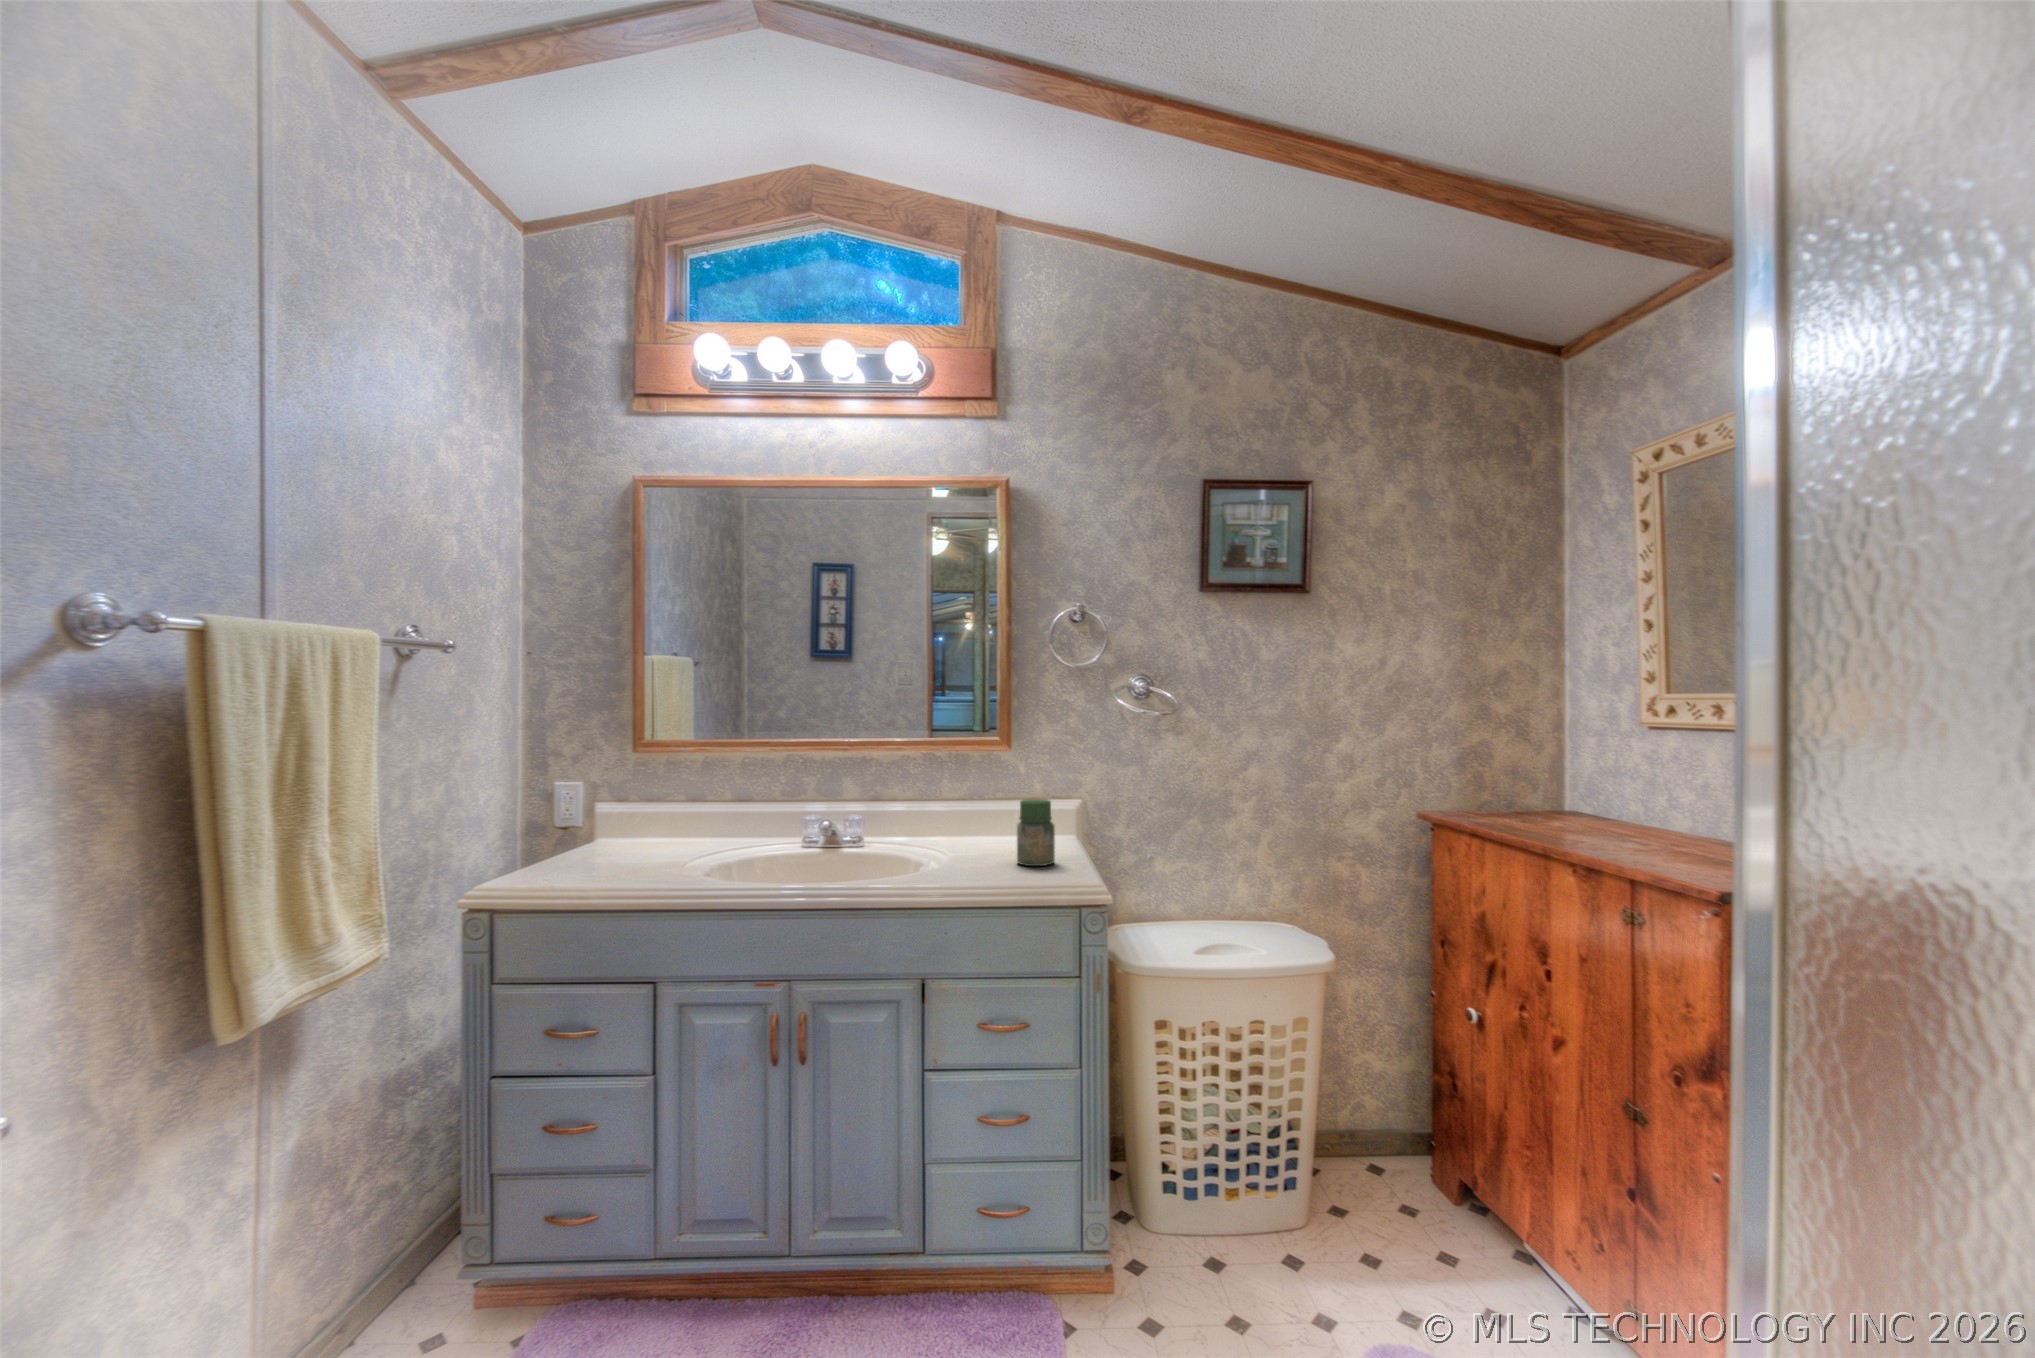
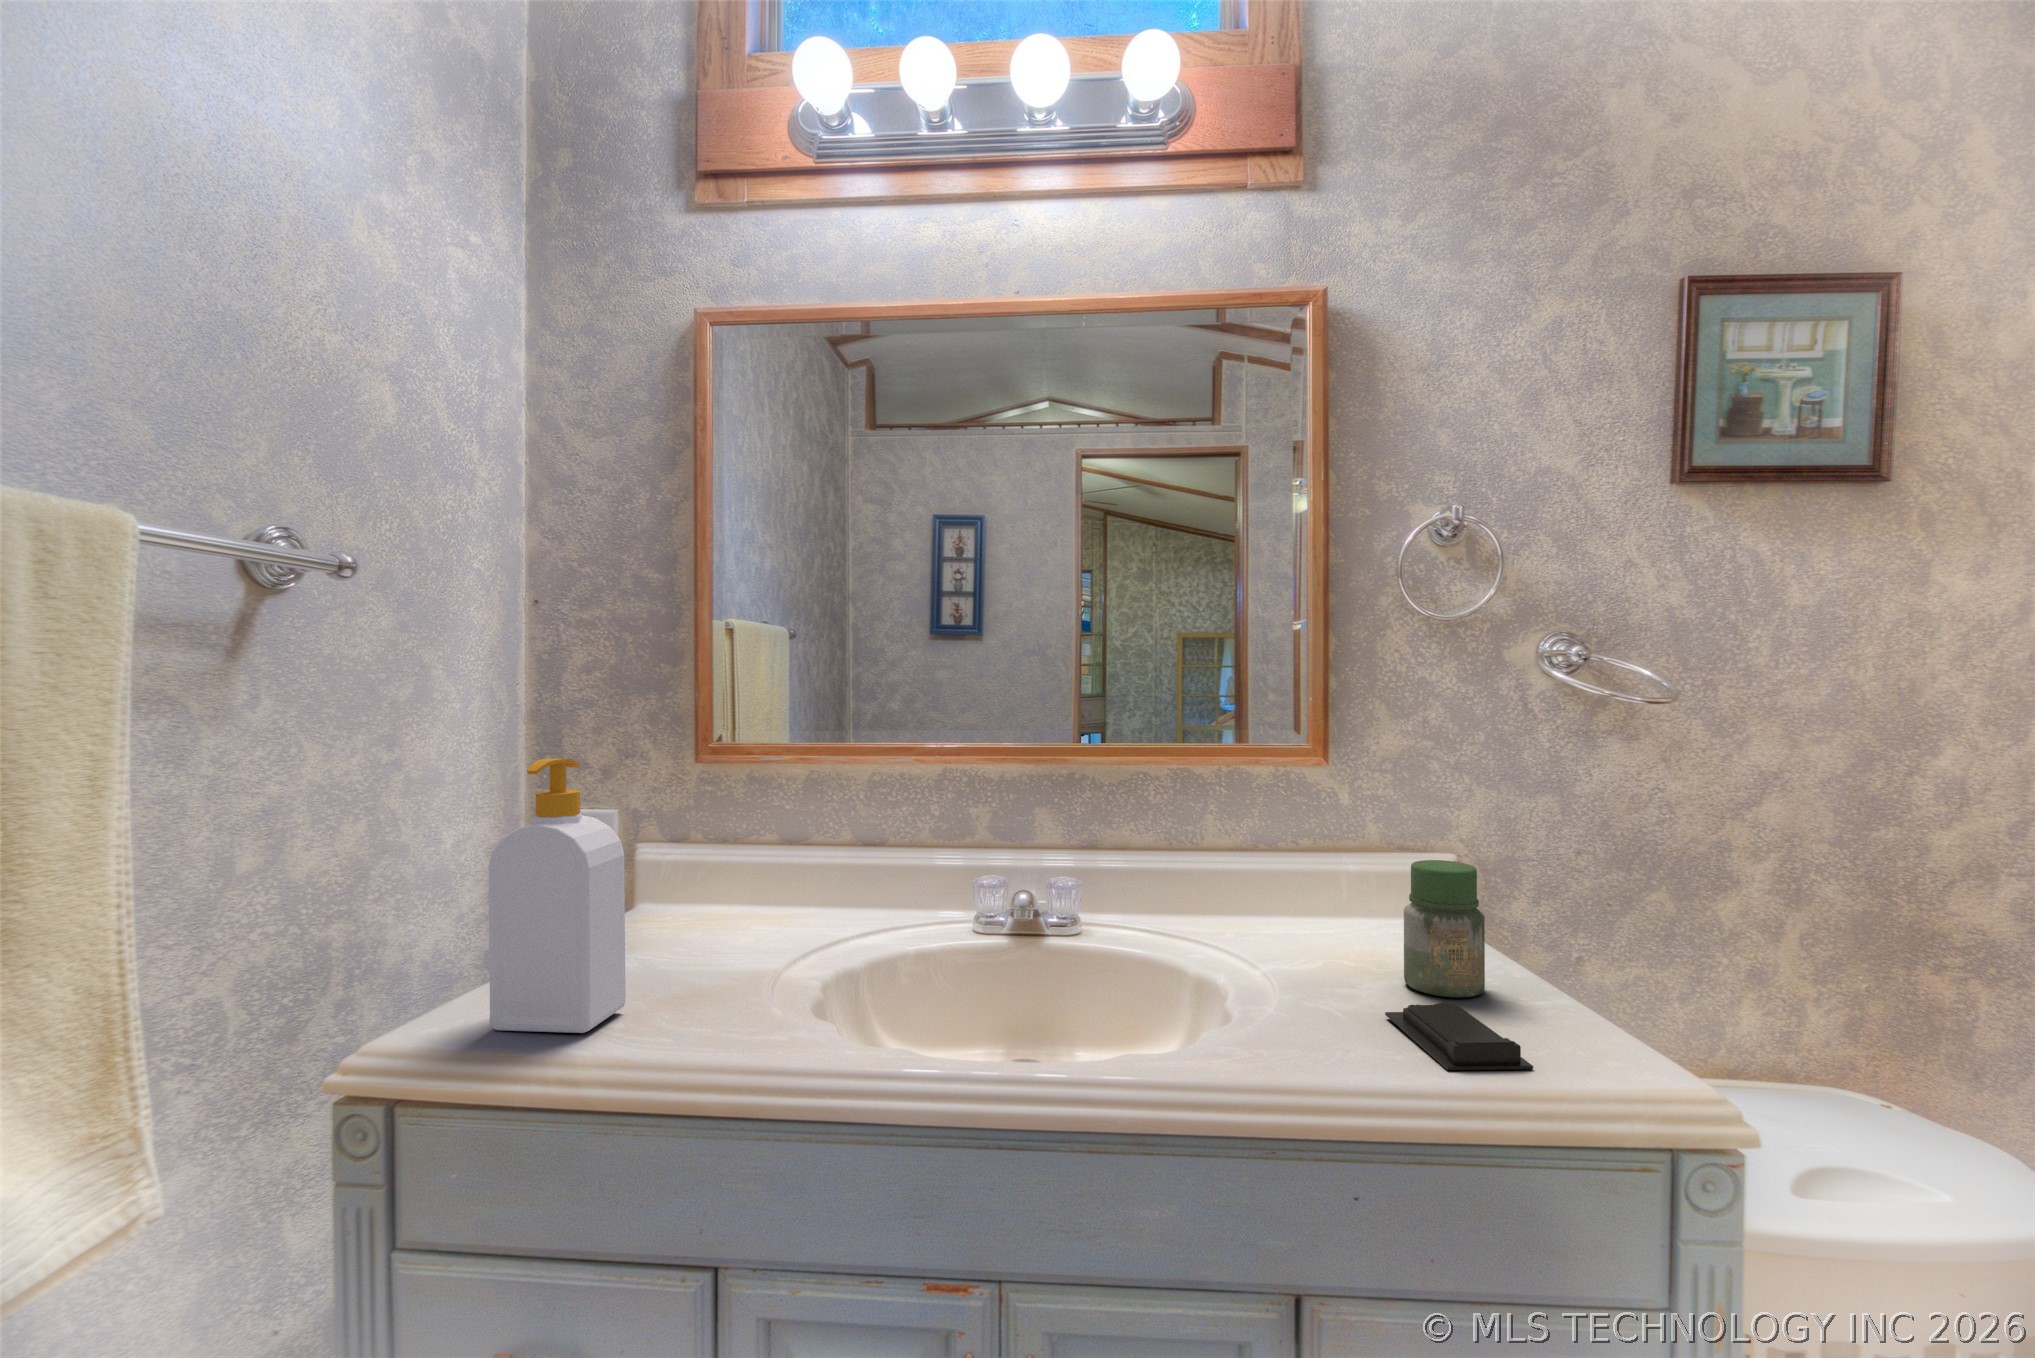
soap bottle: none [533,747,602,884] -> present [489,759,626,1033]
soap bar: none [991,864,1036,887] -> present [1385,1003,1533,1070]

